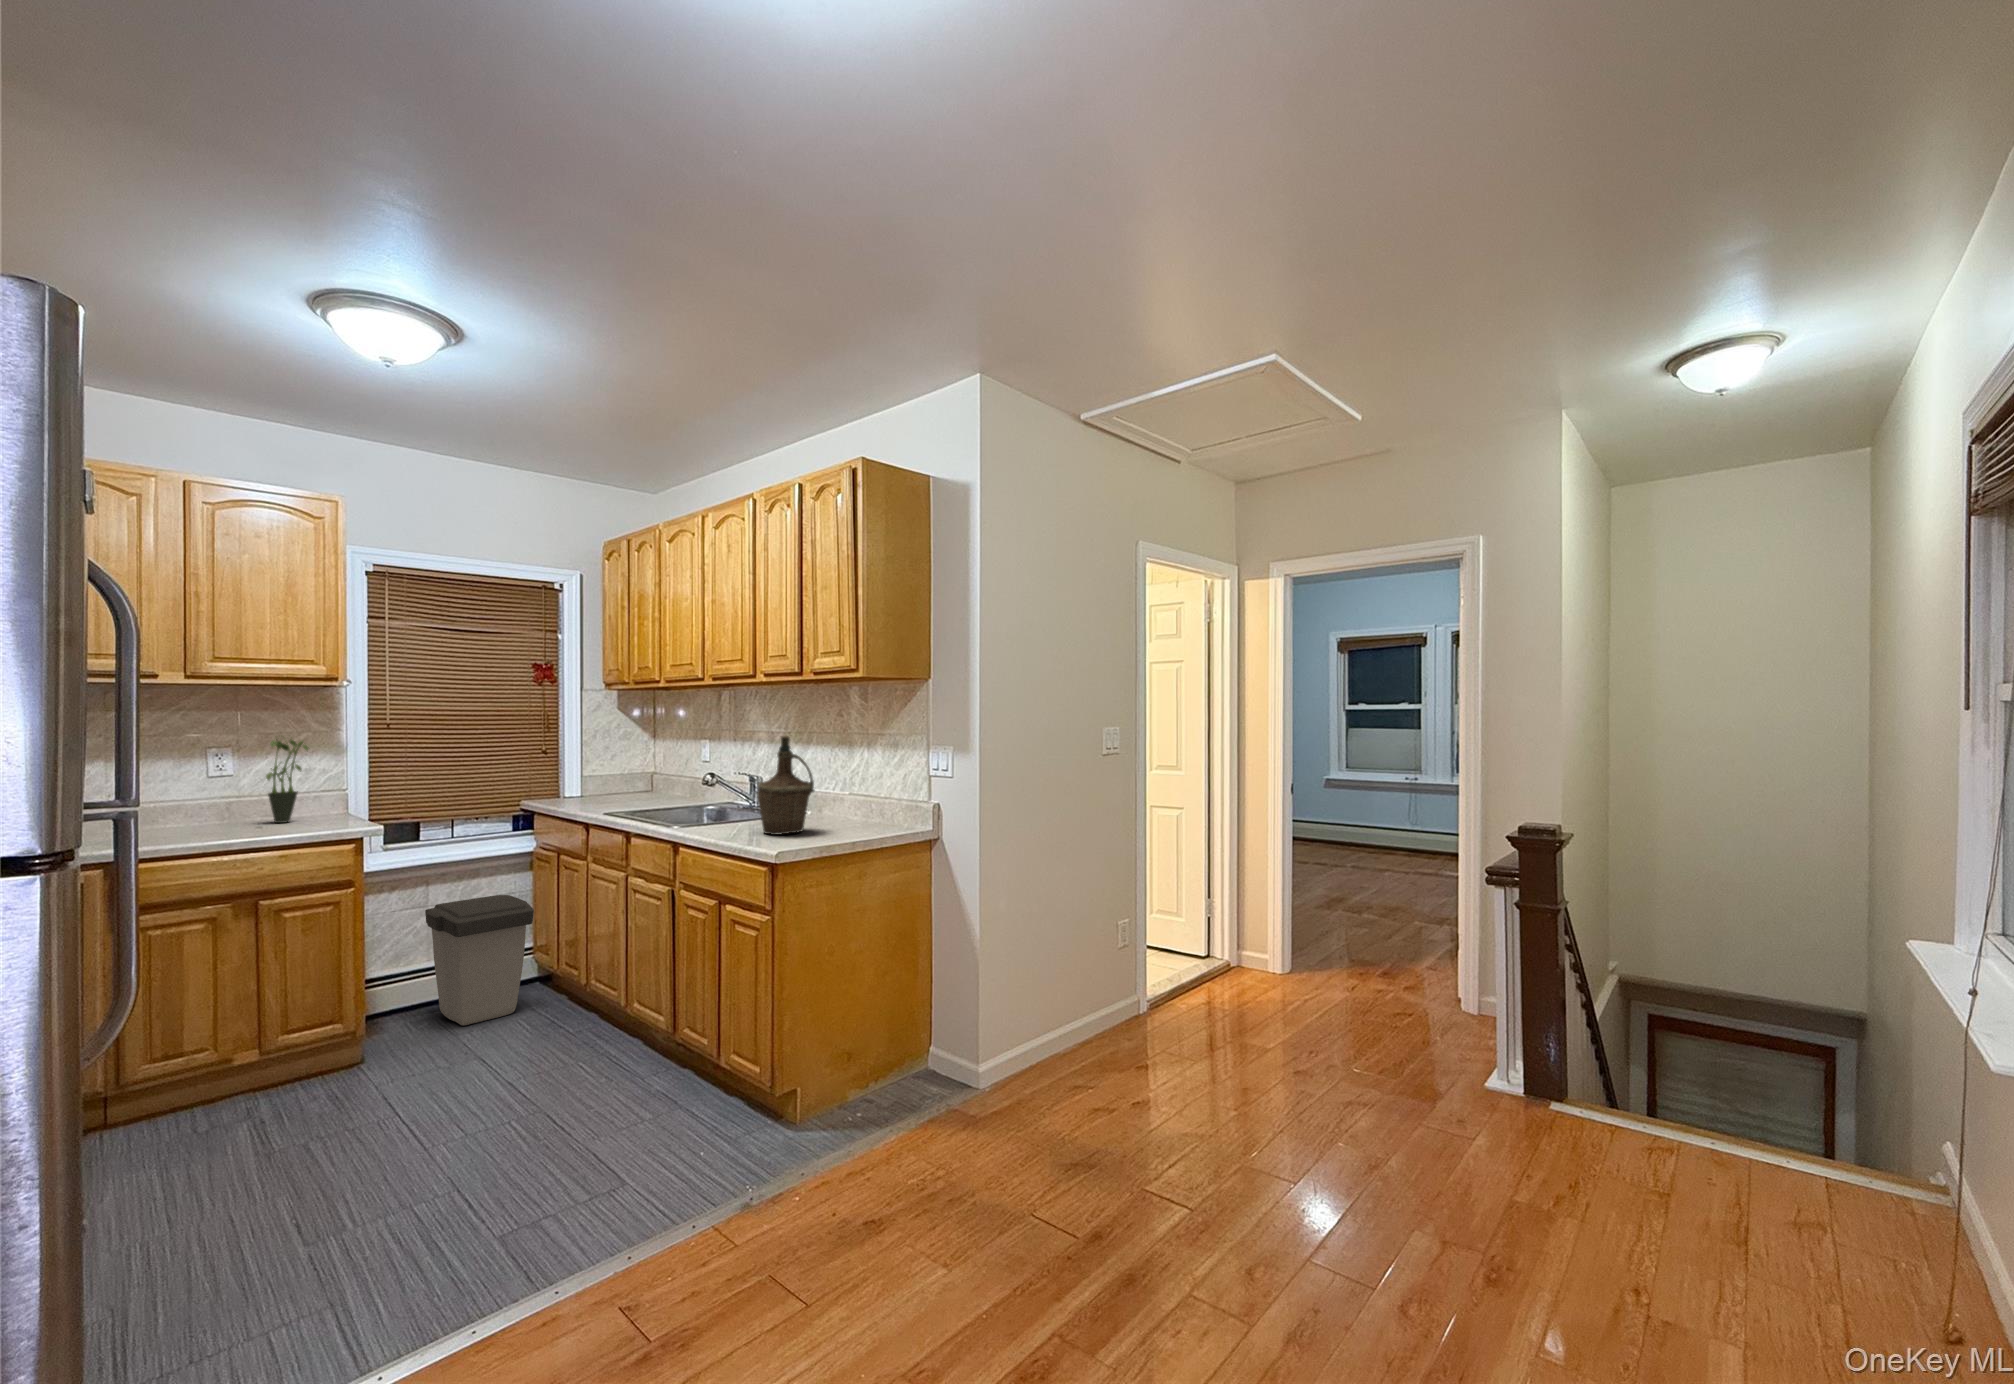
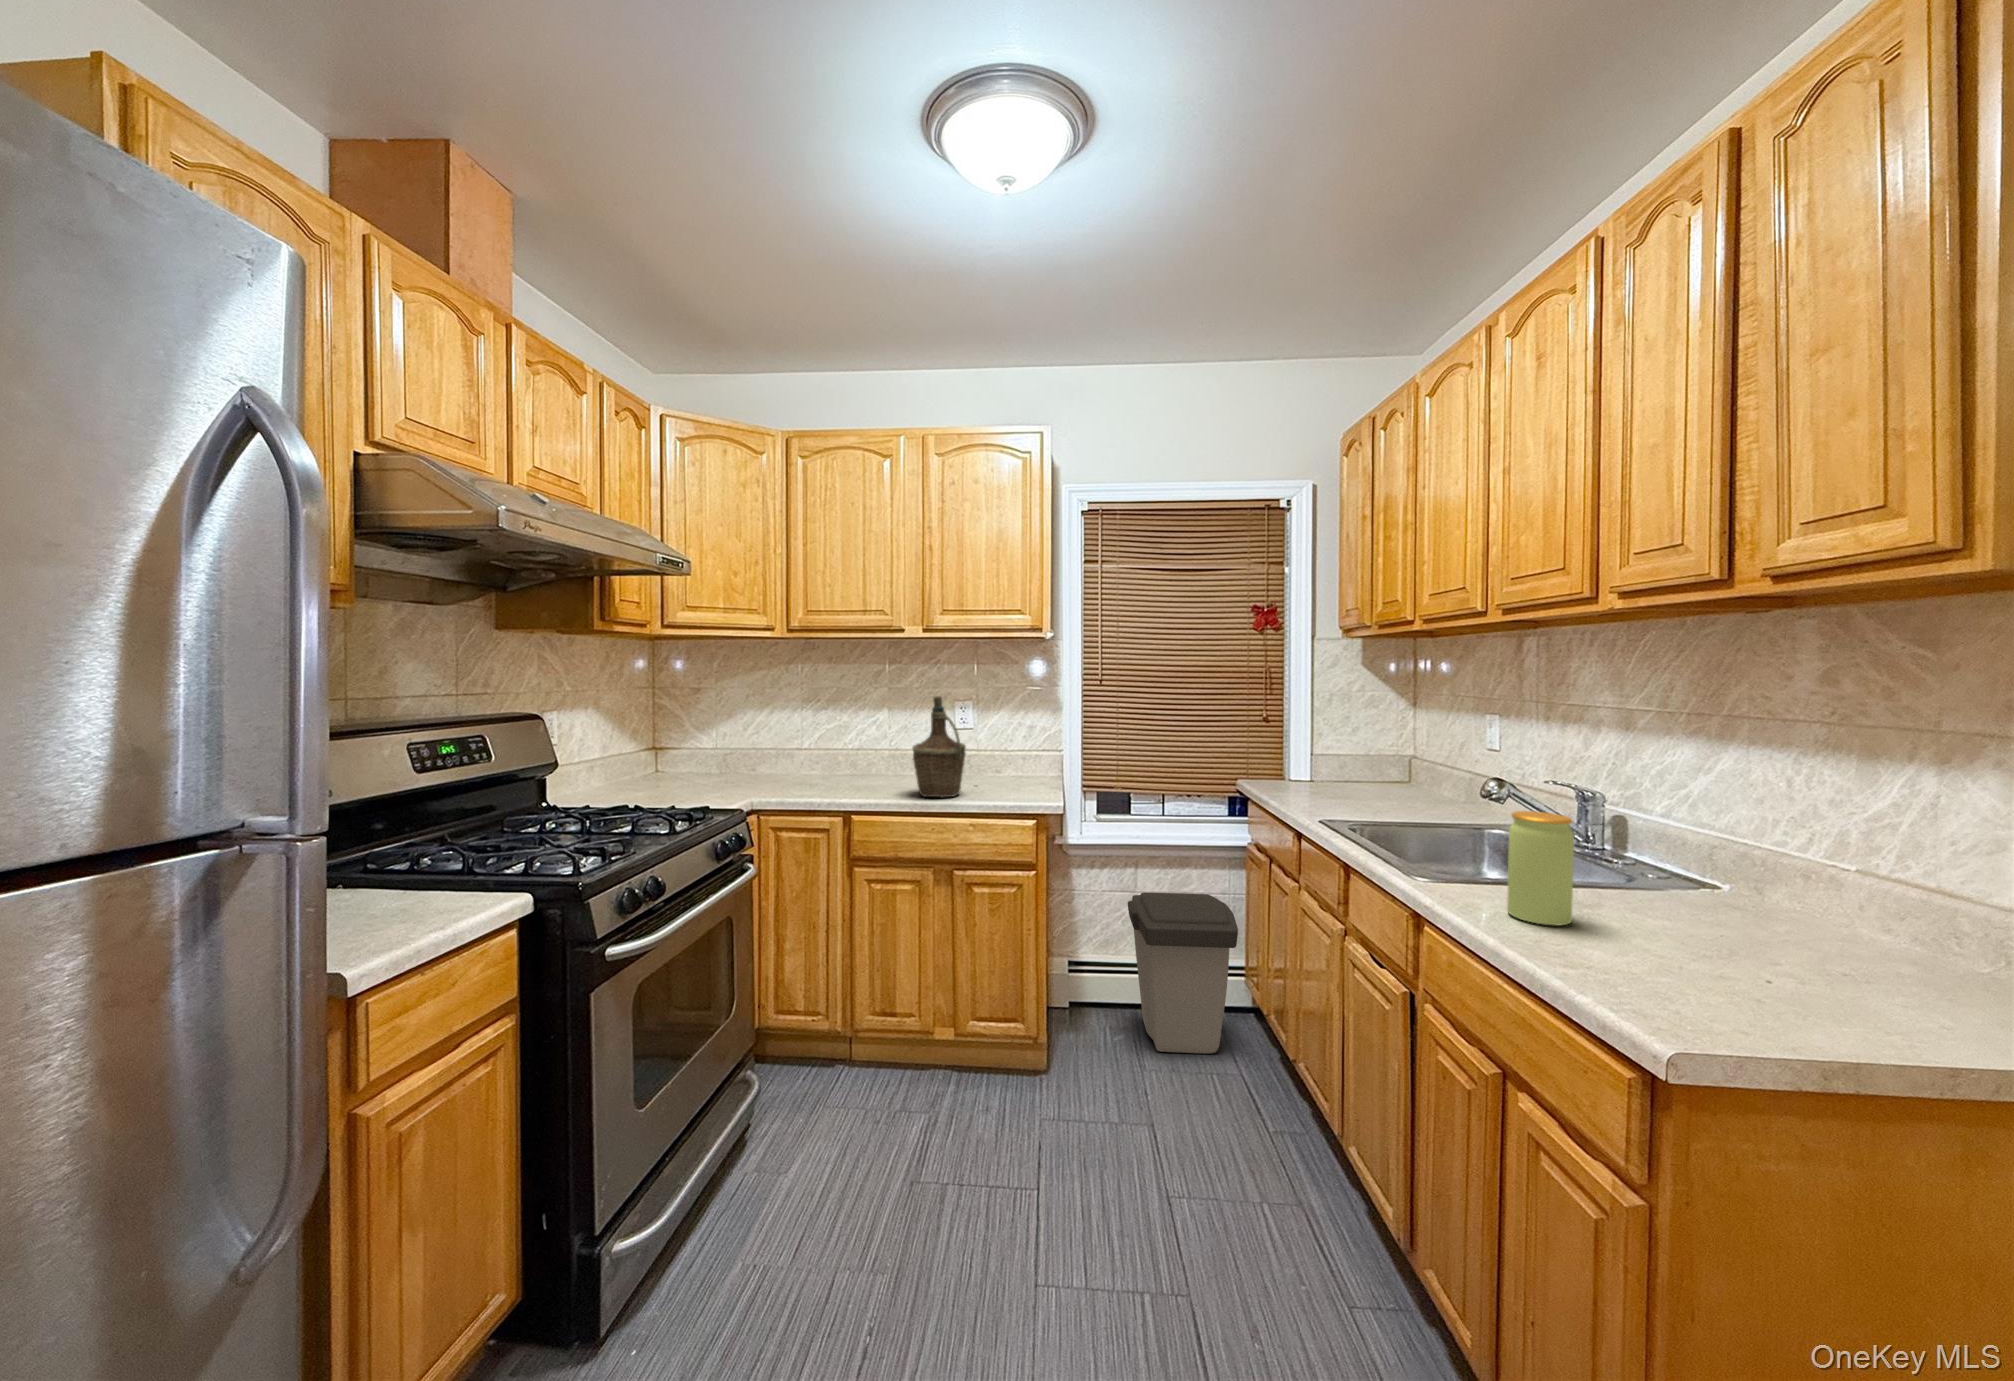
bottle: present [758,736,815,835] -> present [913,696,966,797]
potted plant: present [266,739,309,823] -> none [986,692,1024,782]
jar: none [719,777,745,828] -> present [1507,811,1574,925]

